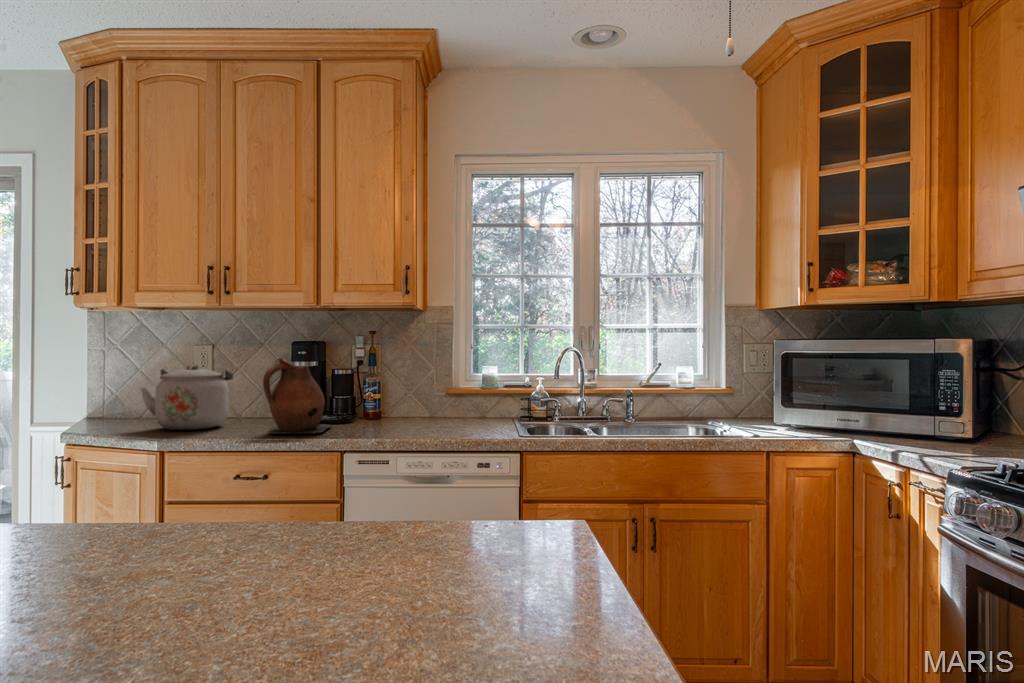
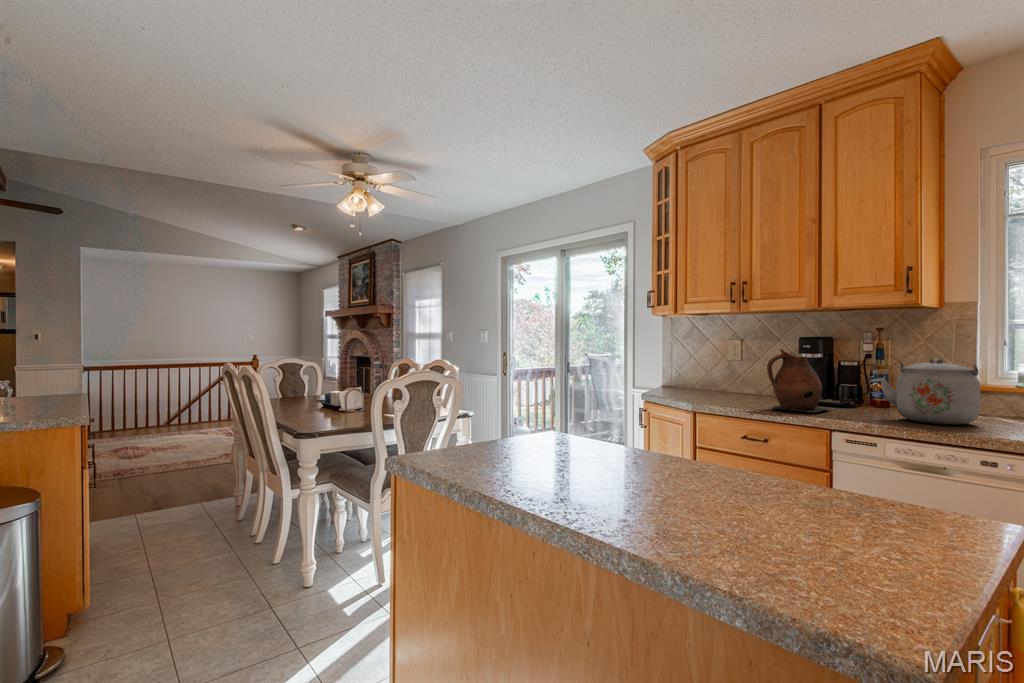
kettle: present [141,365,233,430] -> present [880,358,981,425]

